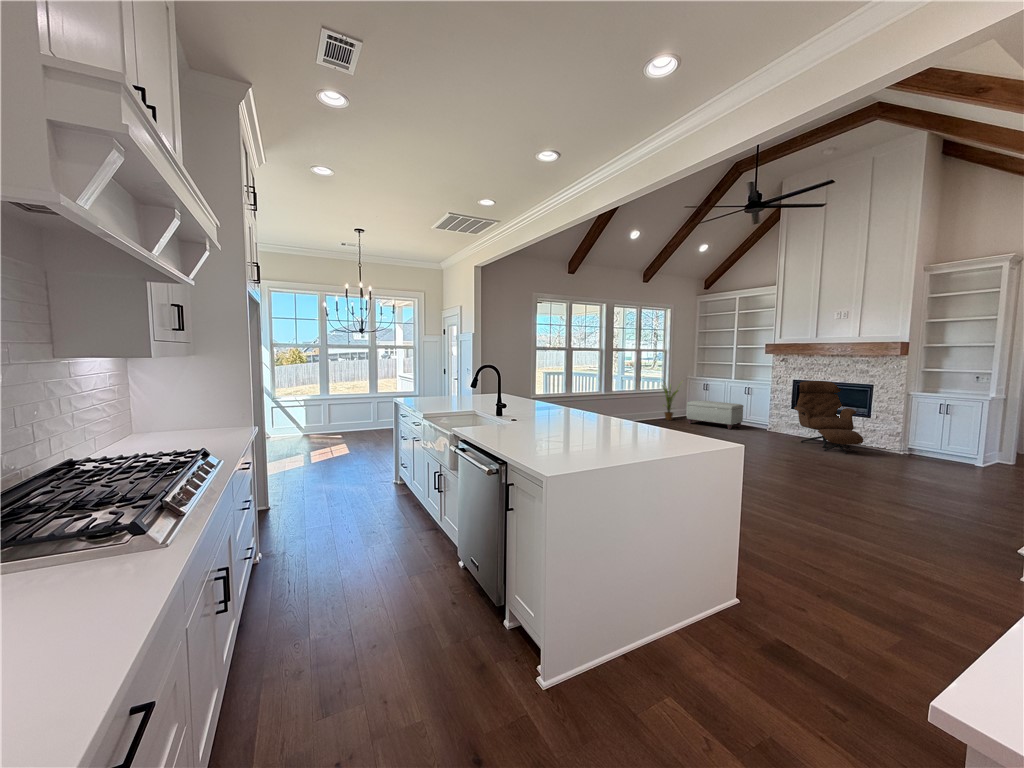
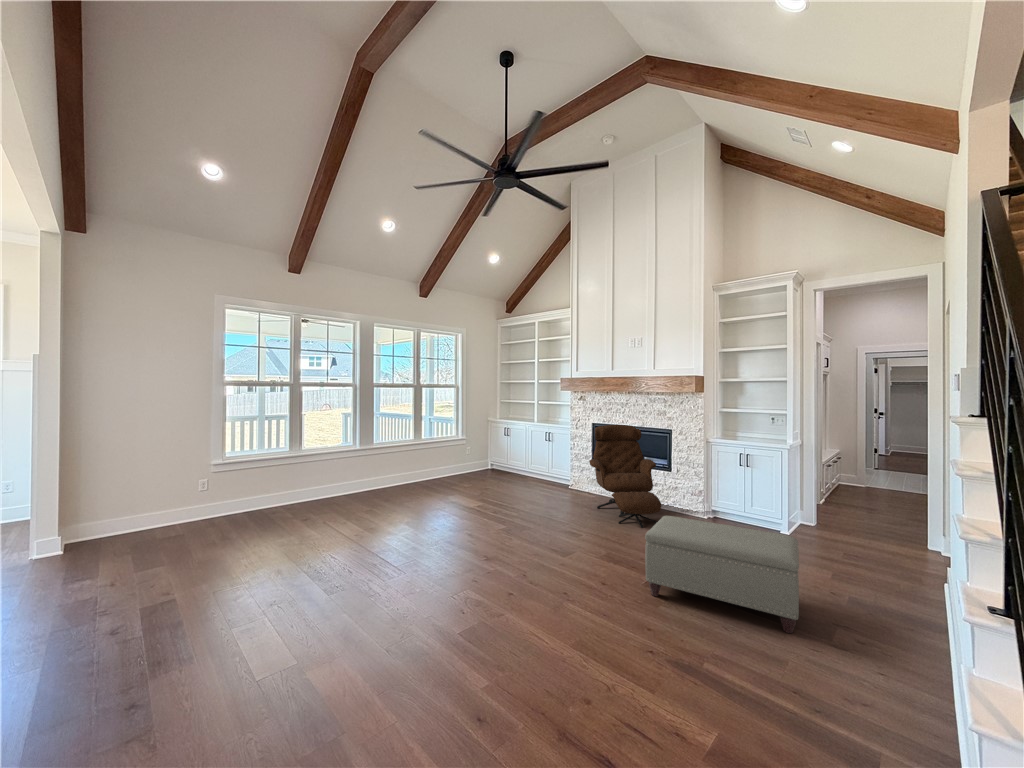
house plant: present [663,383,678,420] -> none [445,423,476,479]
ottoman: present [687,400,744,429] -> present [645,516,799,633]

